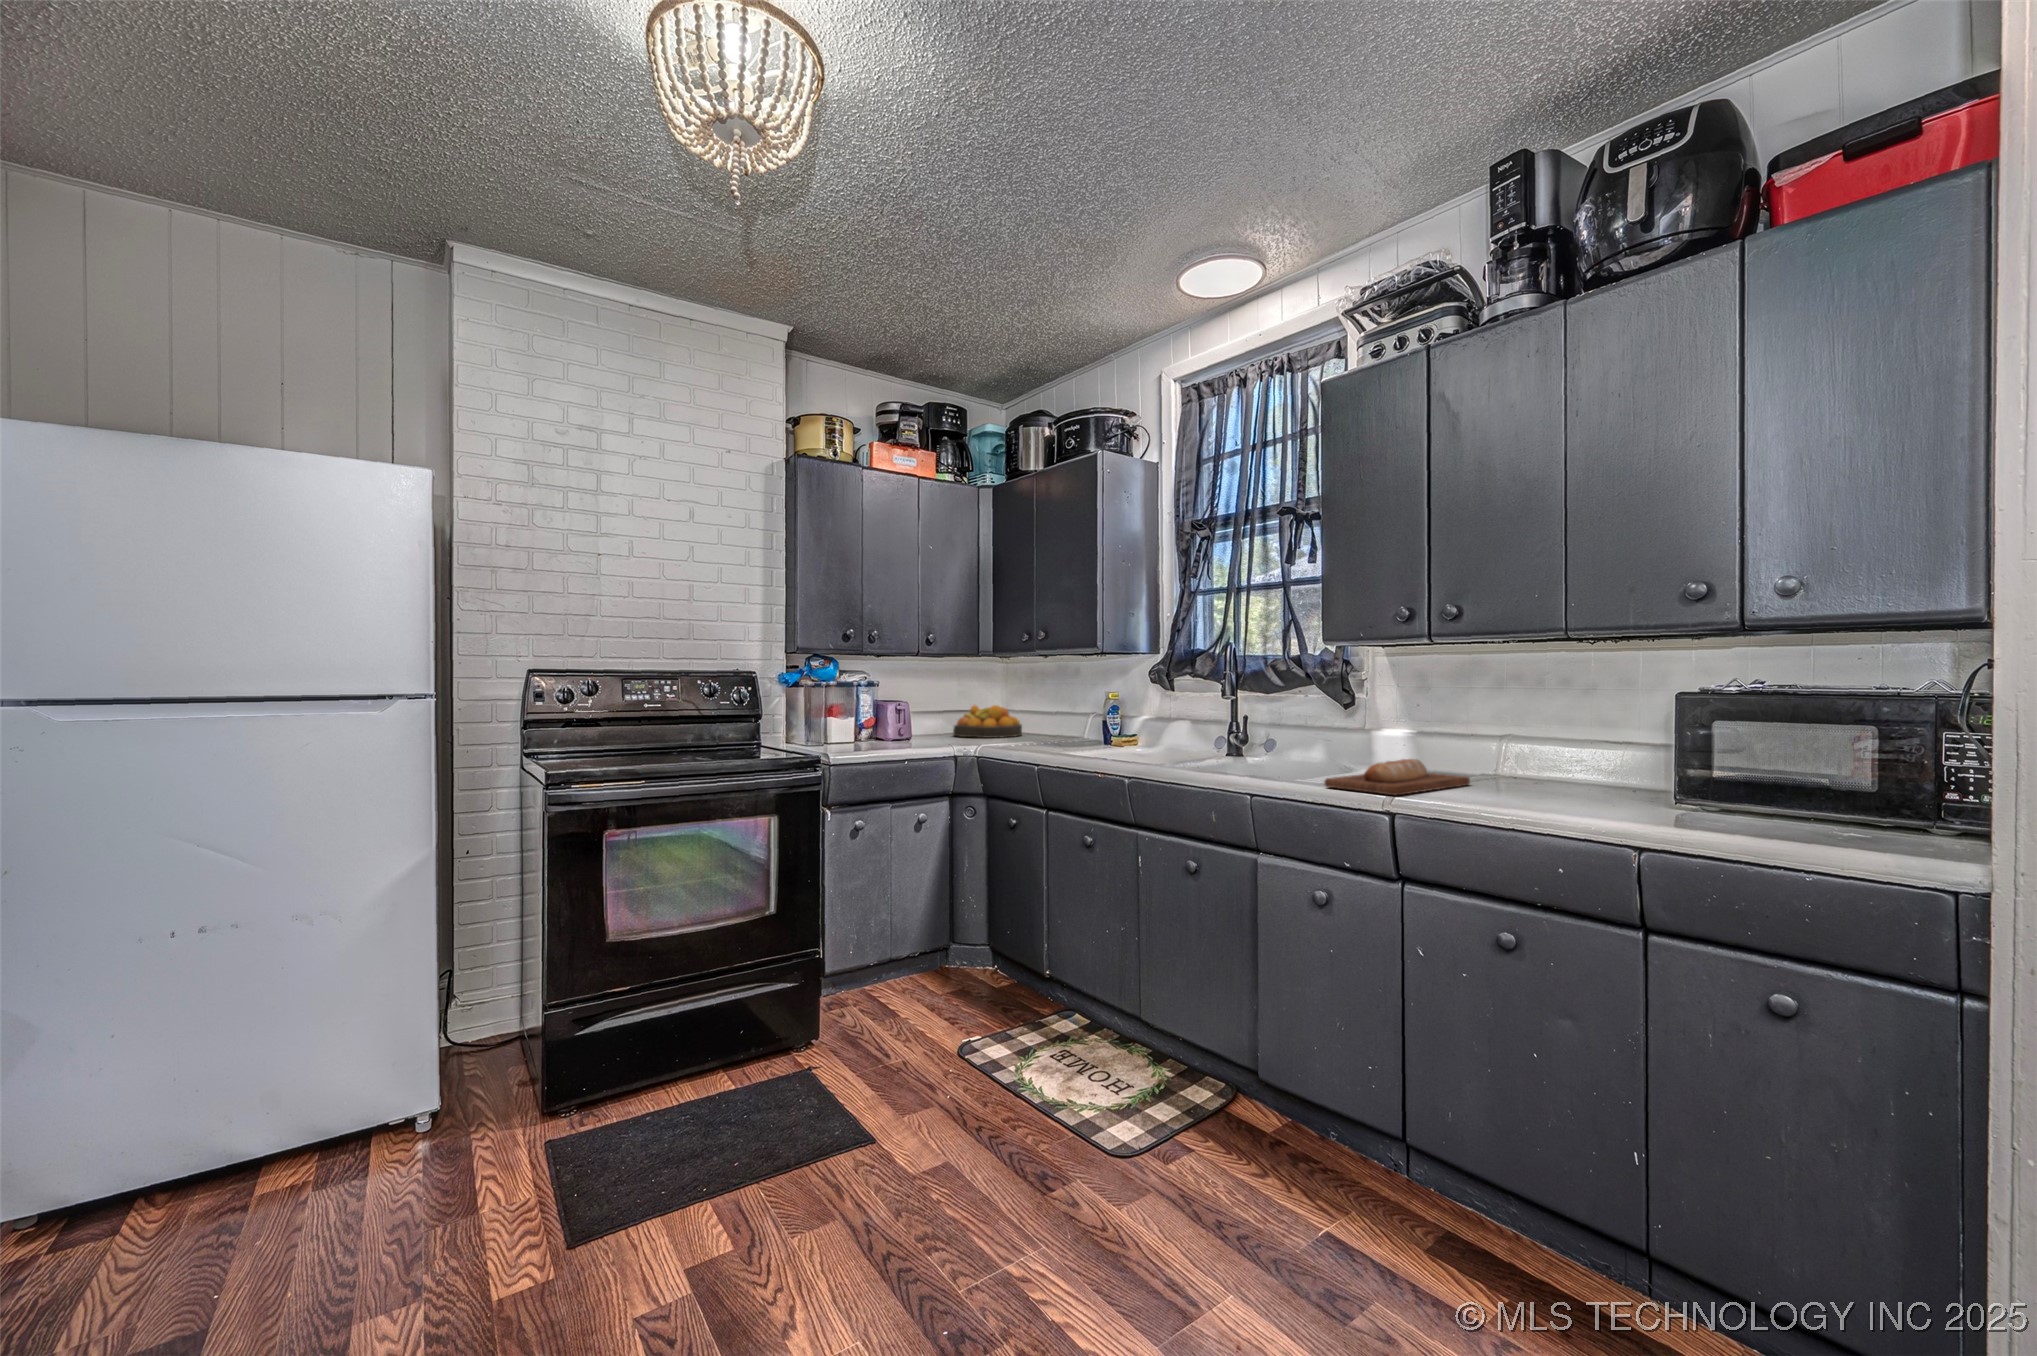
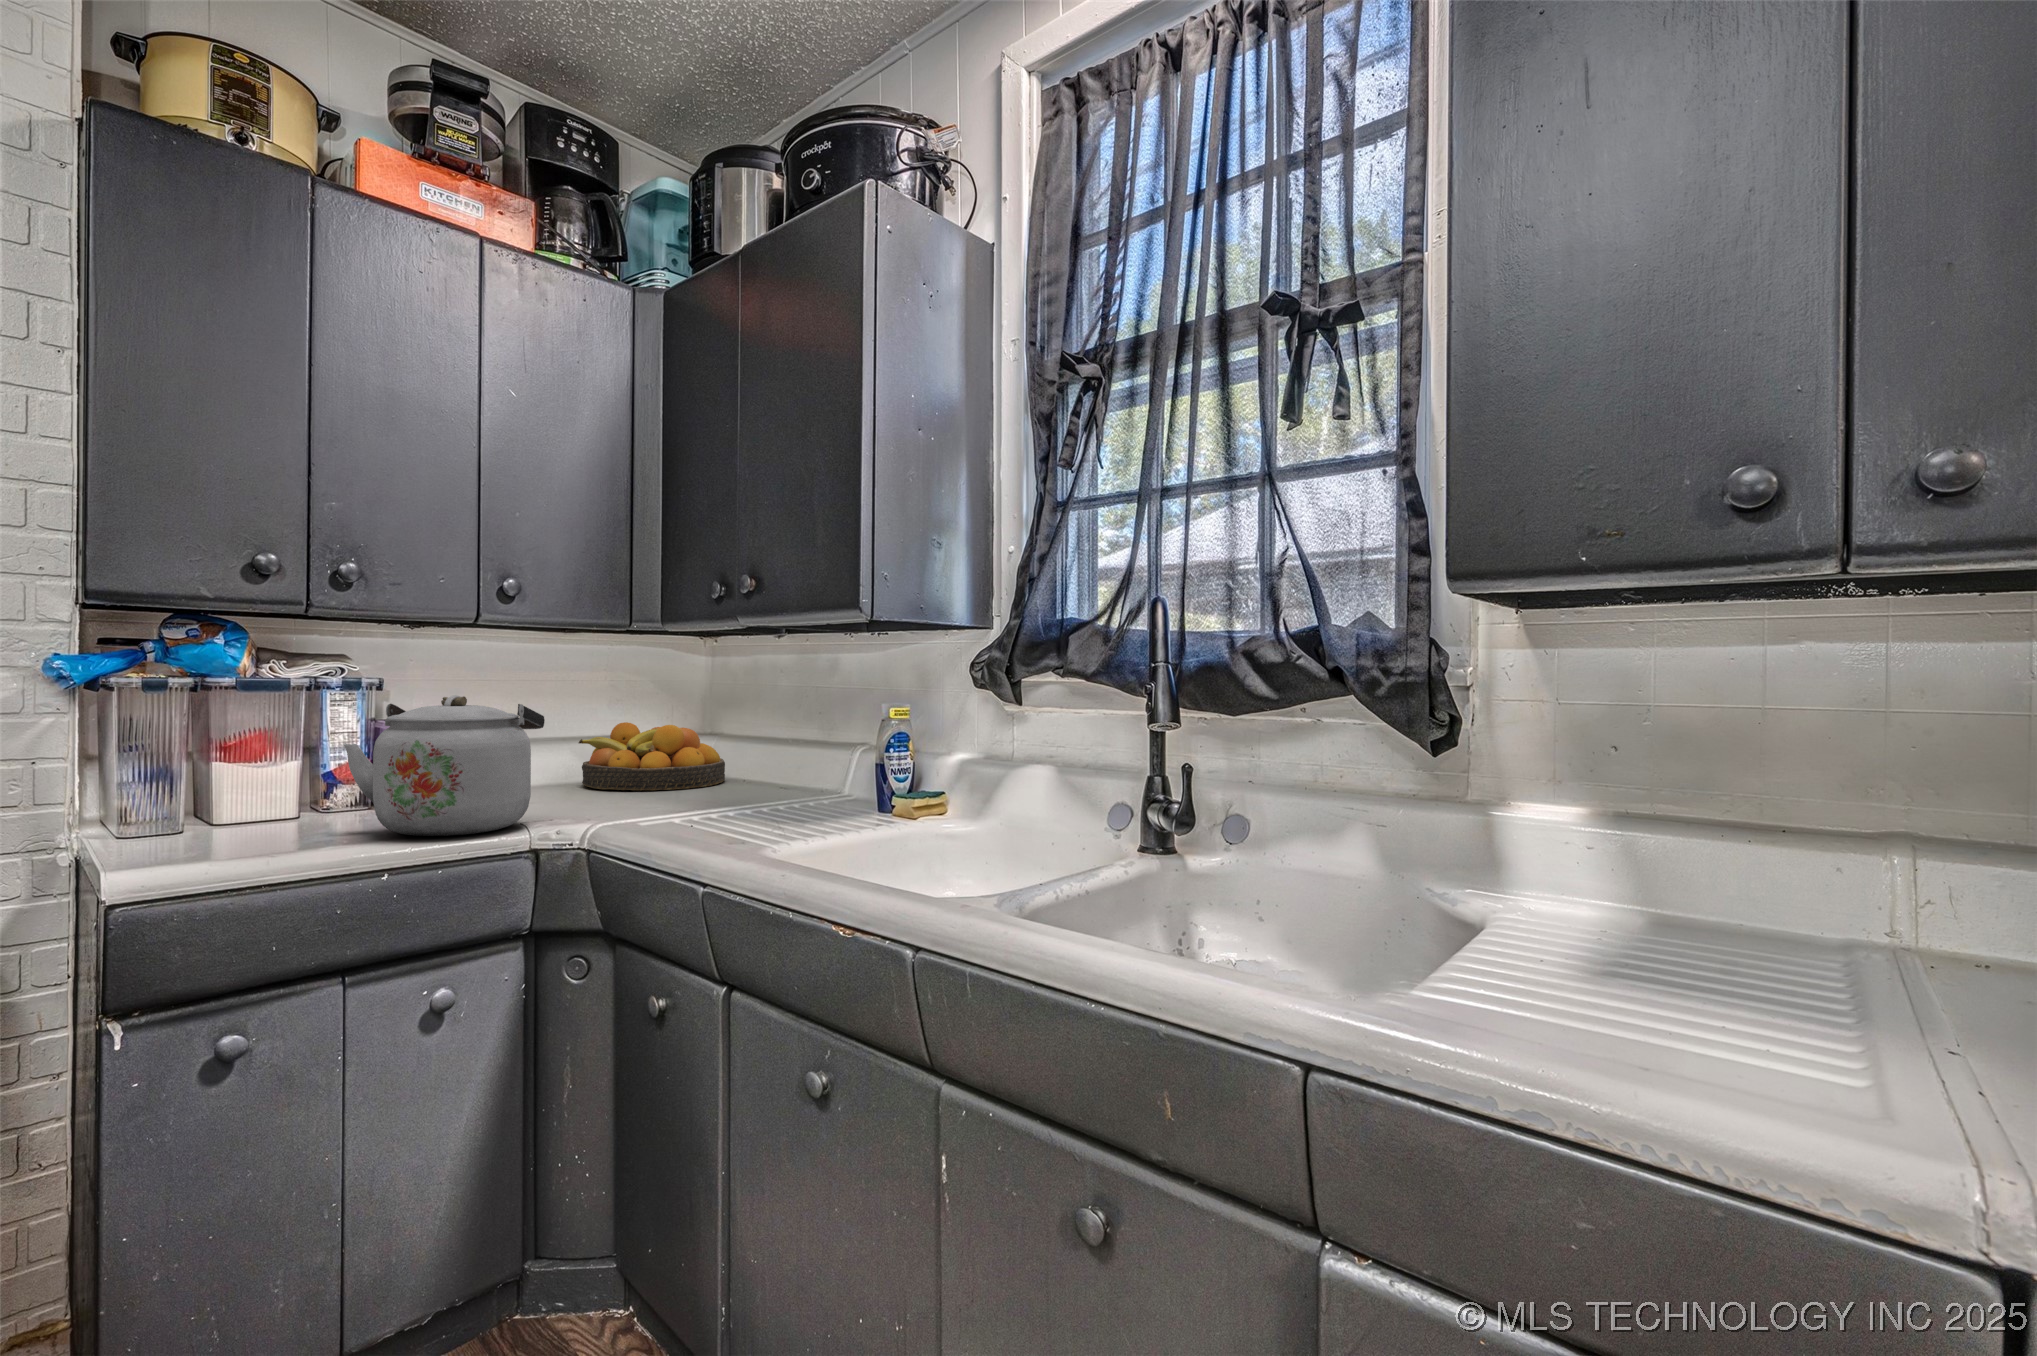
kettle: none [875,688,951,749] -> present [344,695,545,836]
bread loaf: present [1324,759,1470,795] -> none [1545,919,1887,1108]

